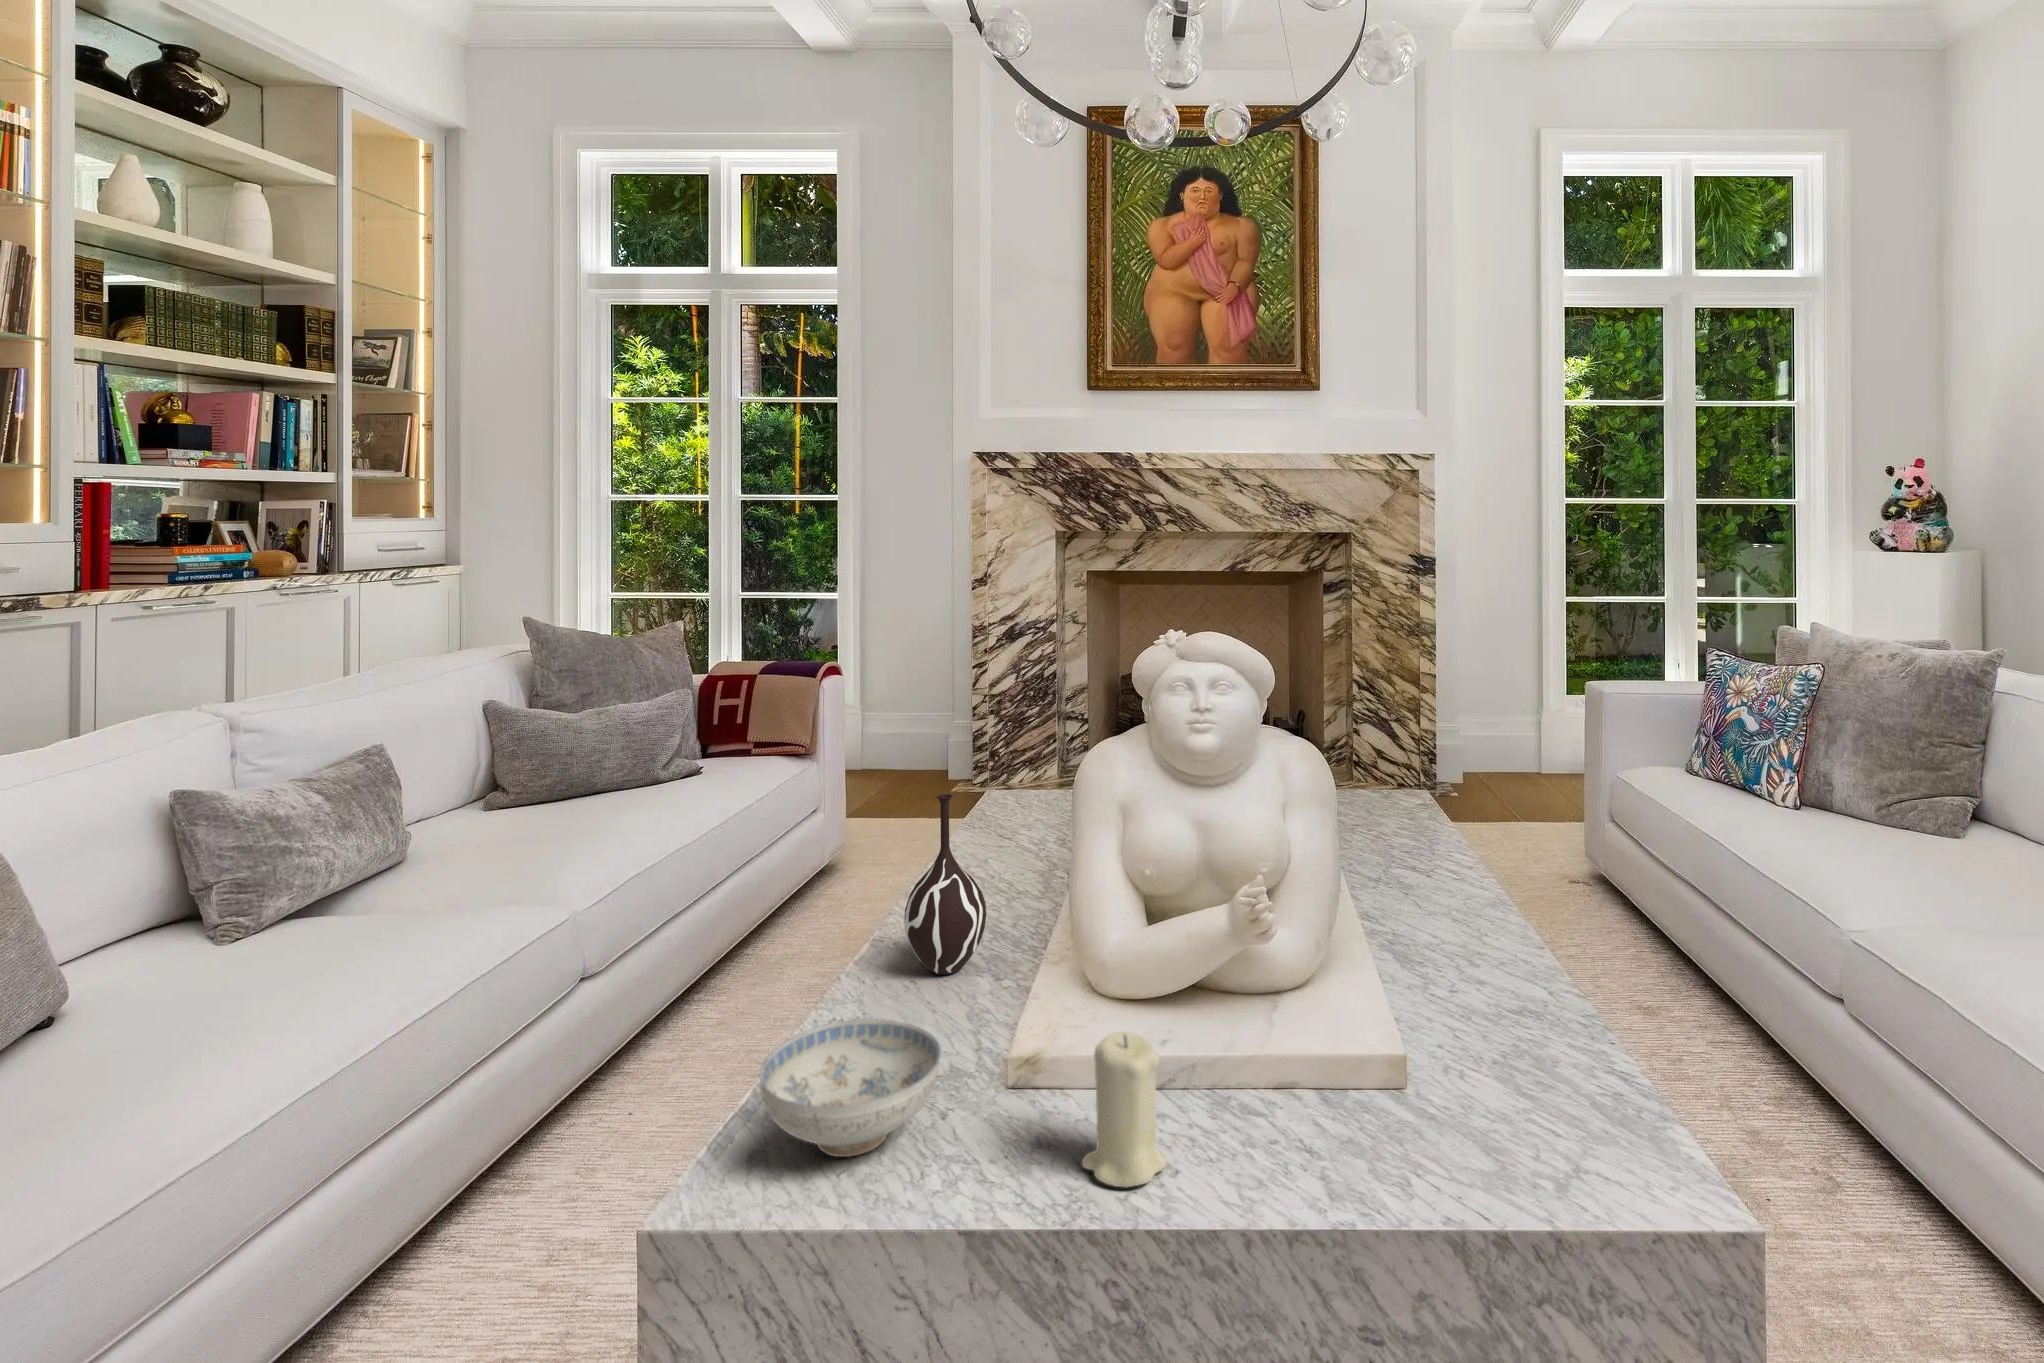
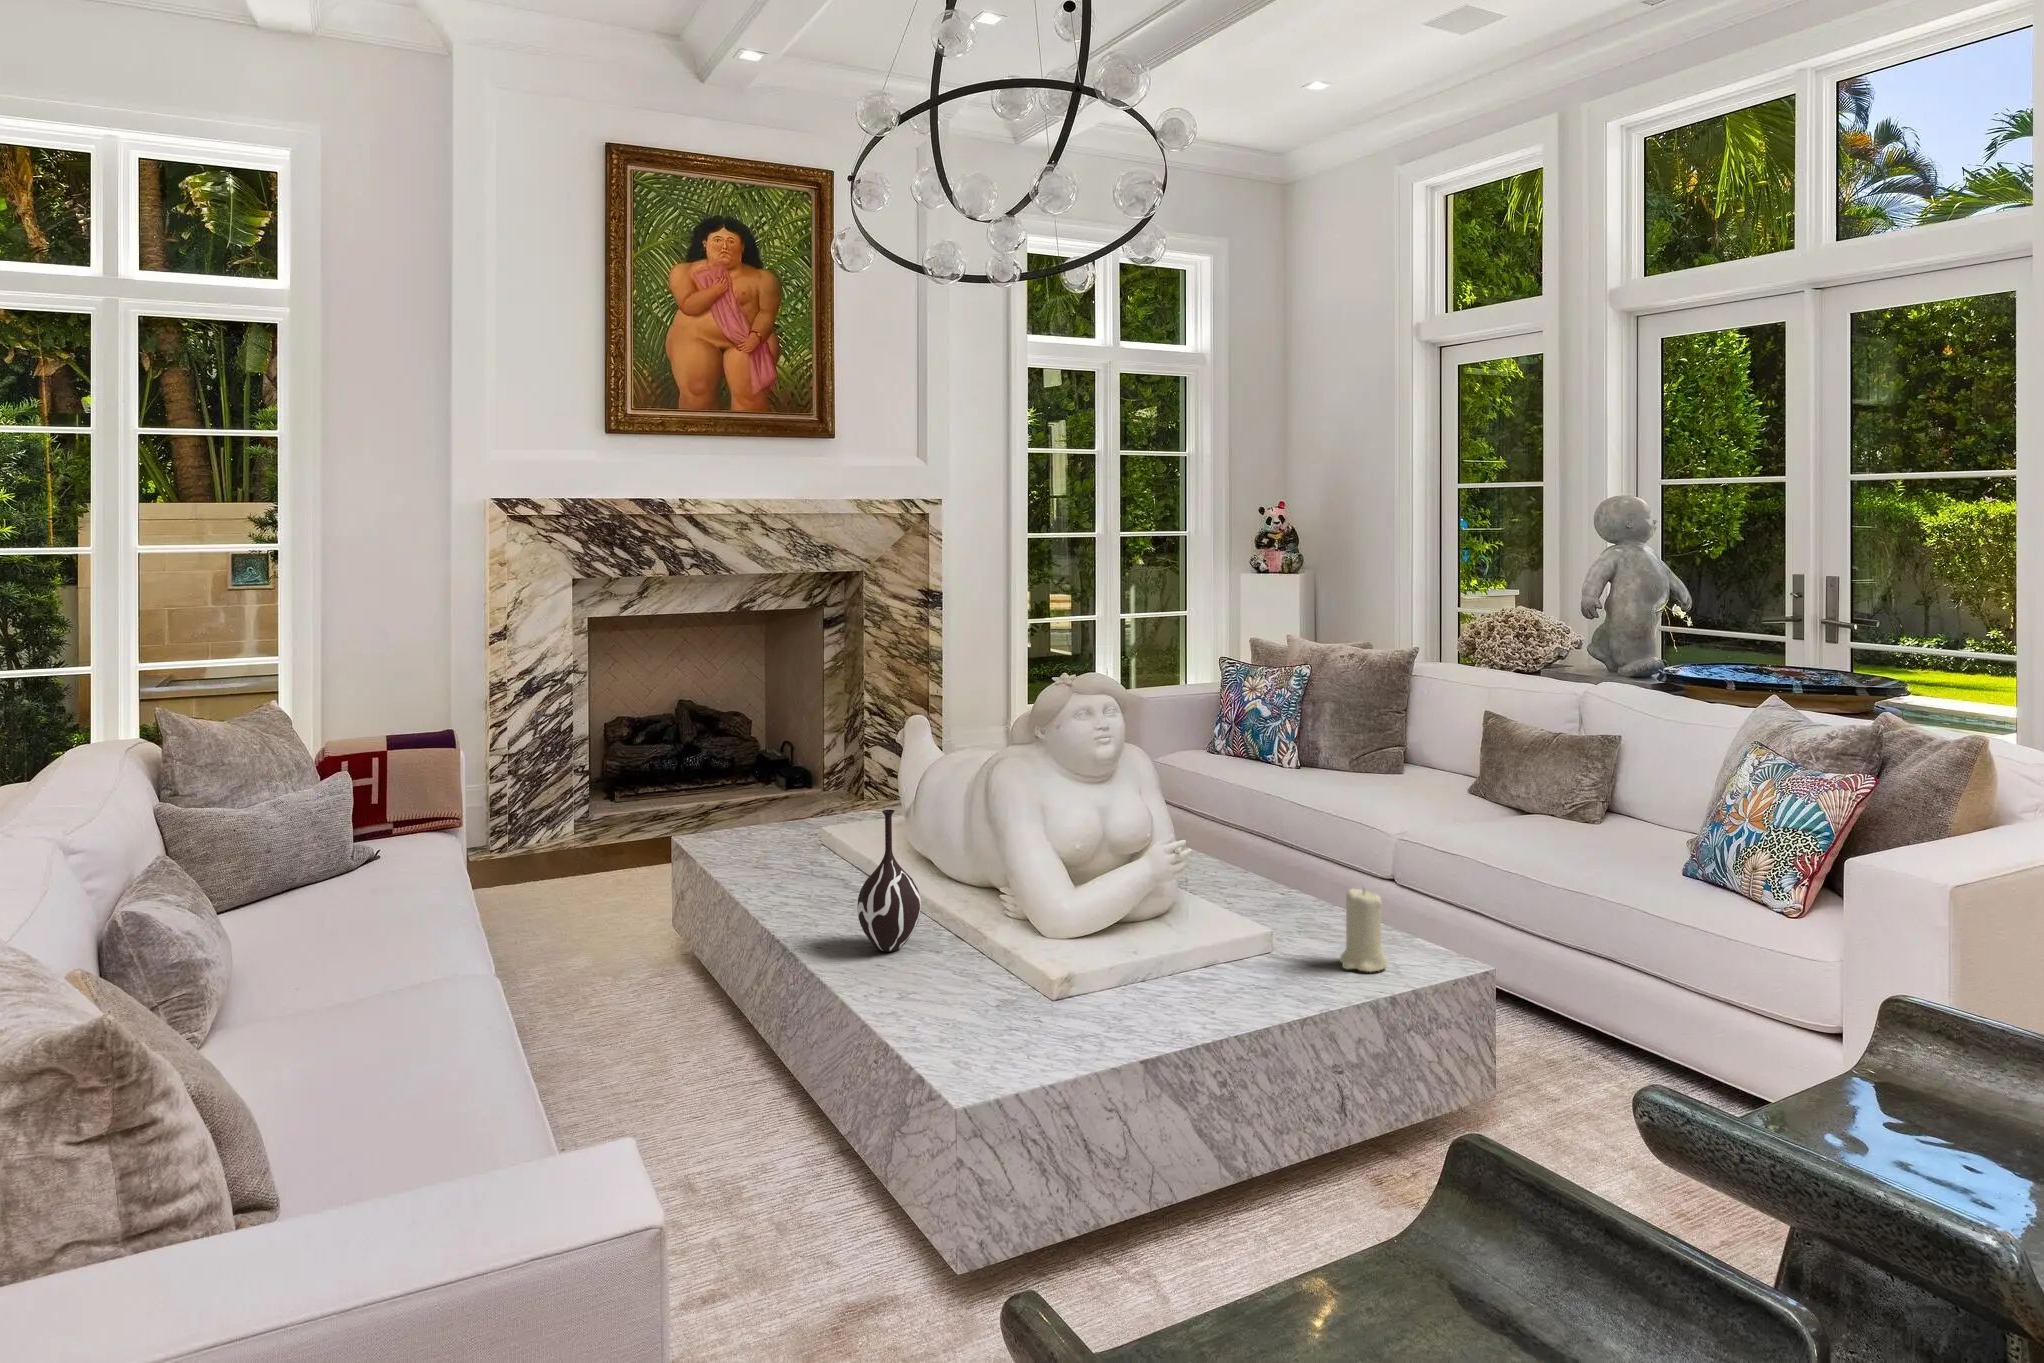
ceramic bowl: present [760,1019,941,1157] -> none [936,958,1056,1045]
candle: present [1082,1031,1167,1187] -> present [1340,889,1387,972]

